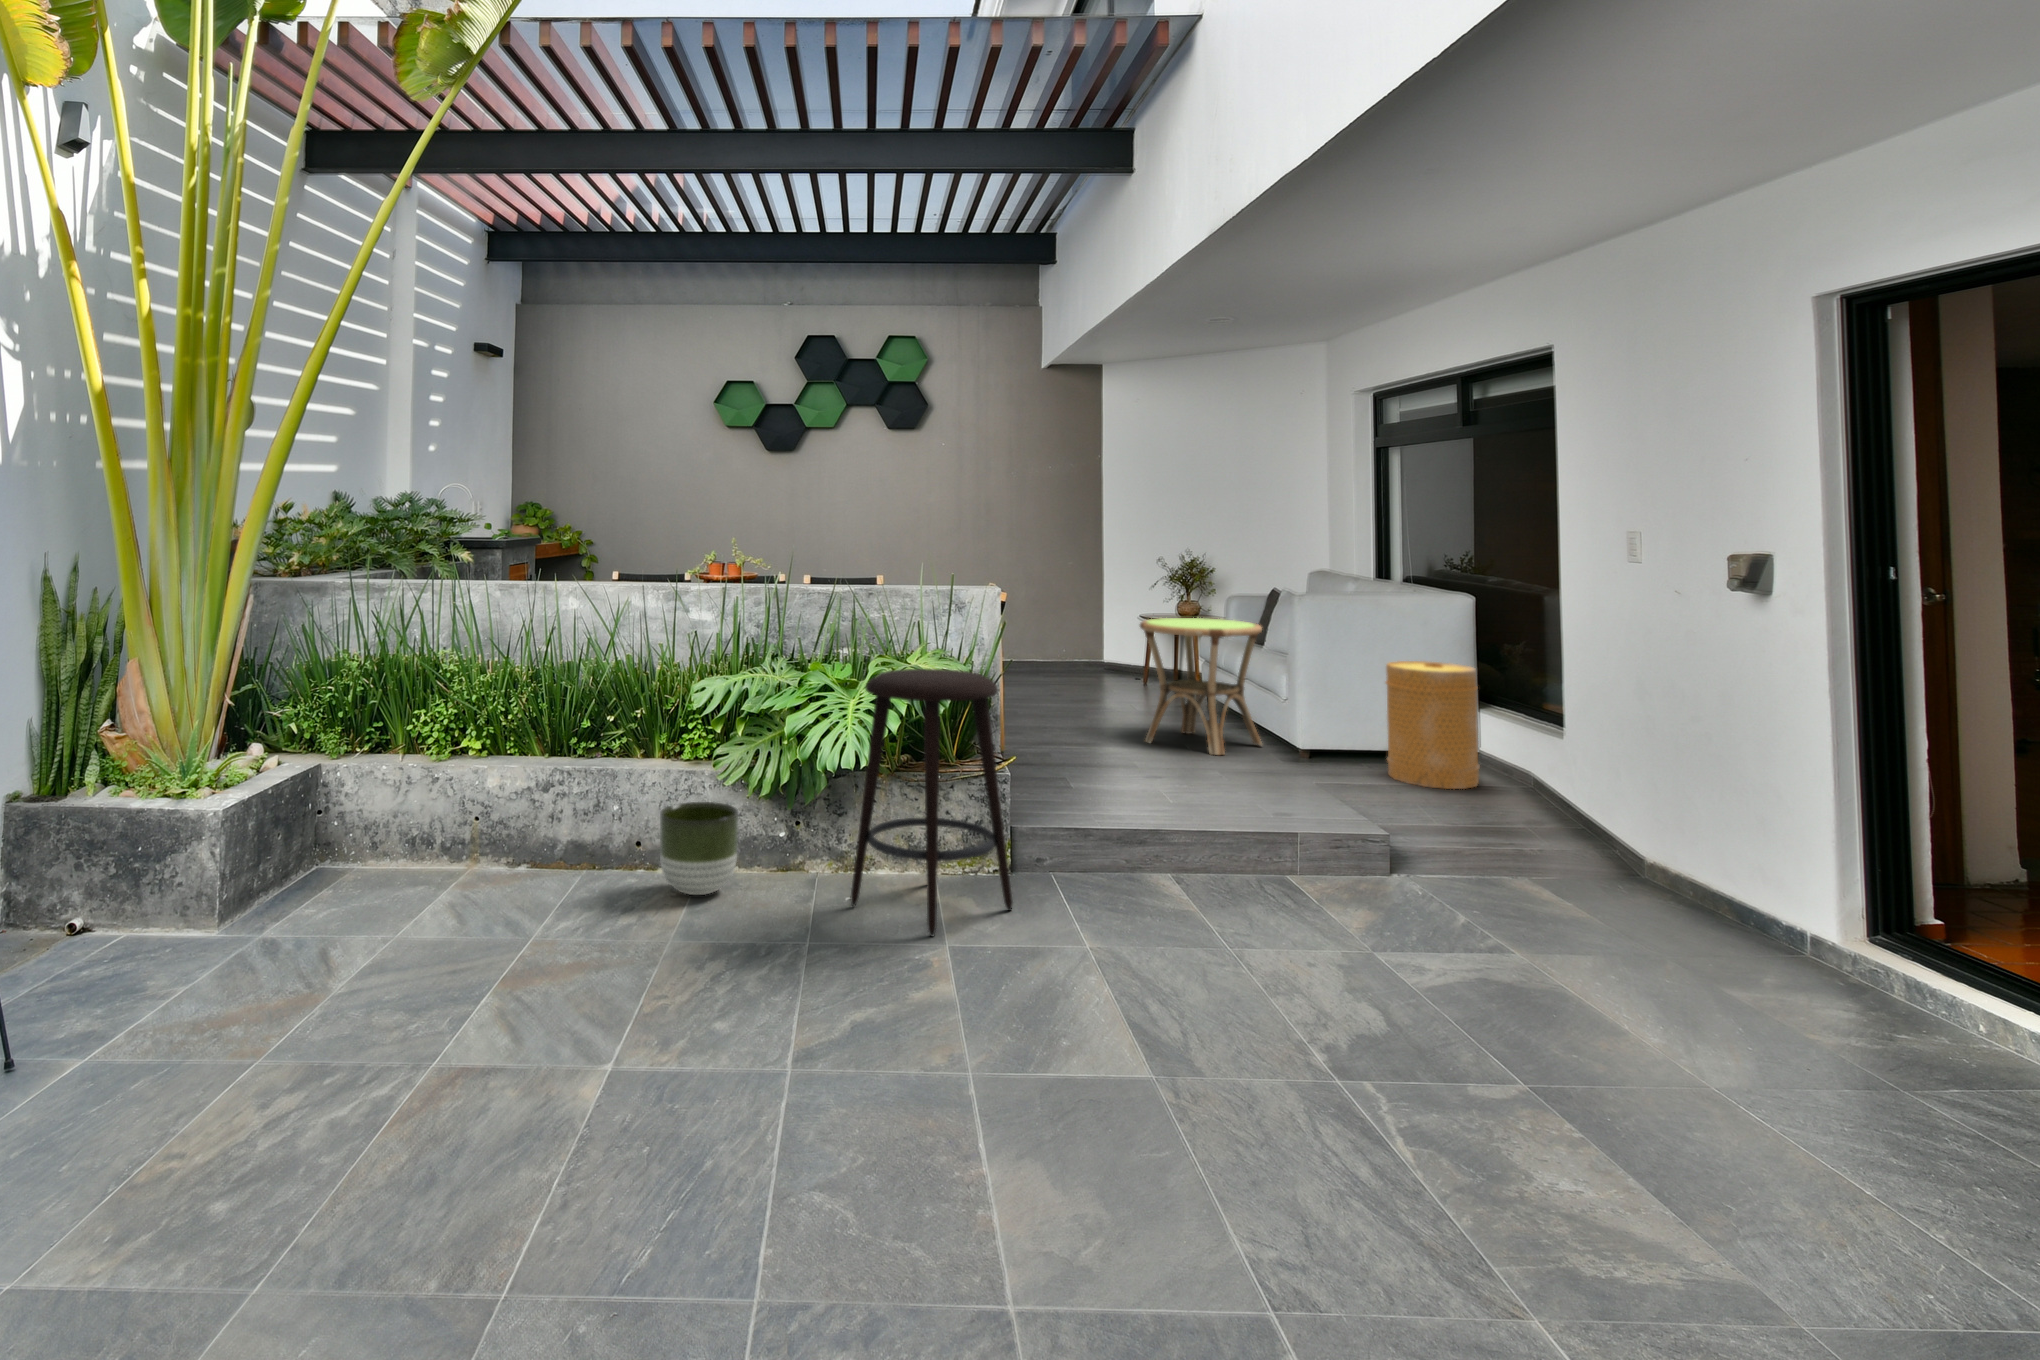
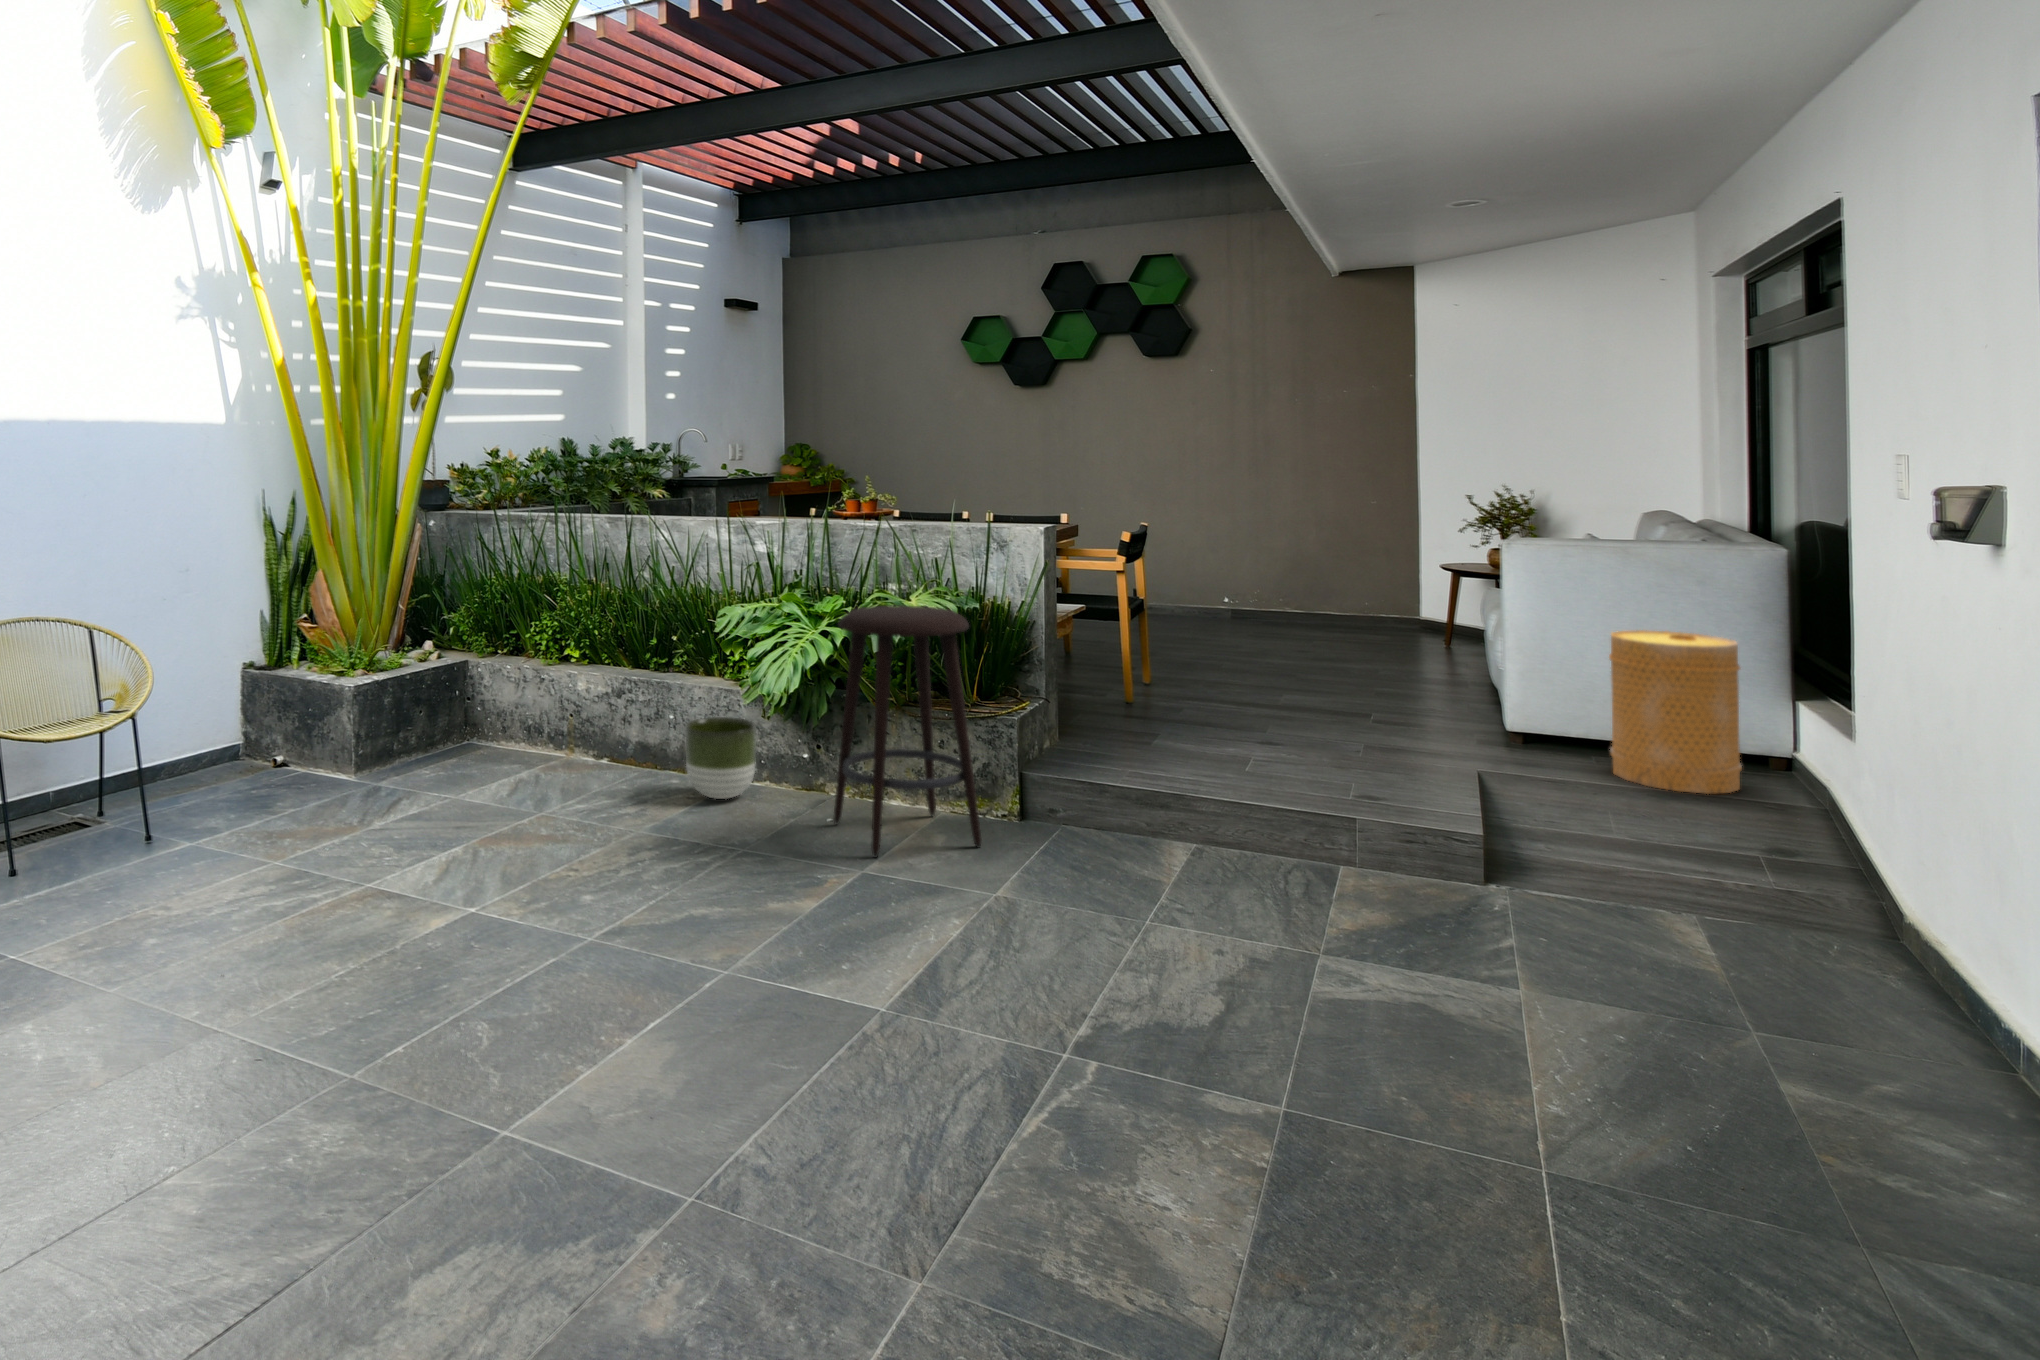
side table: present [1140,618,1262,755] -> none [1320,569,1479,728]

